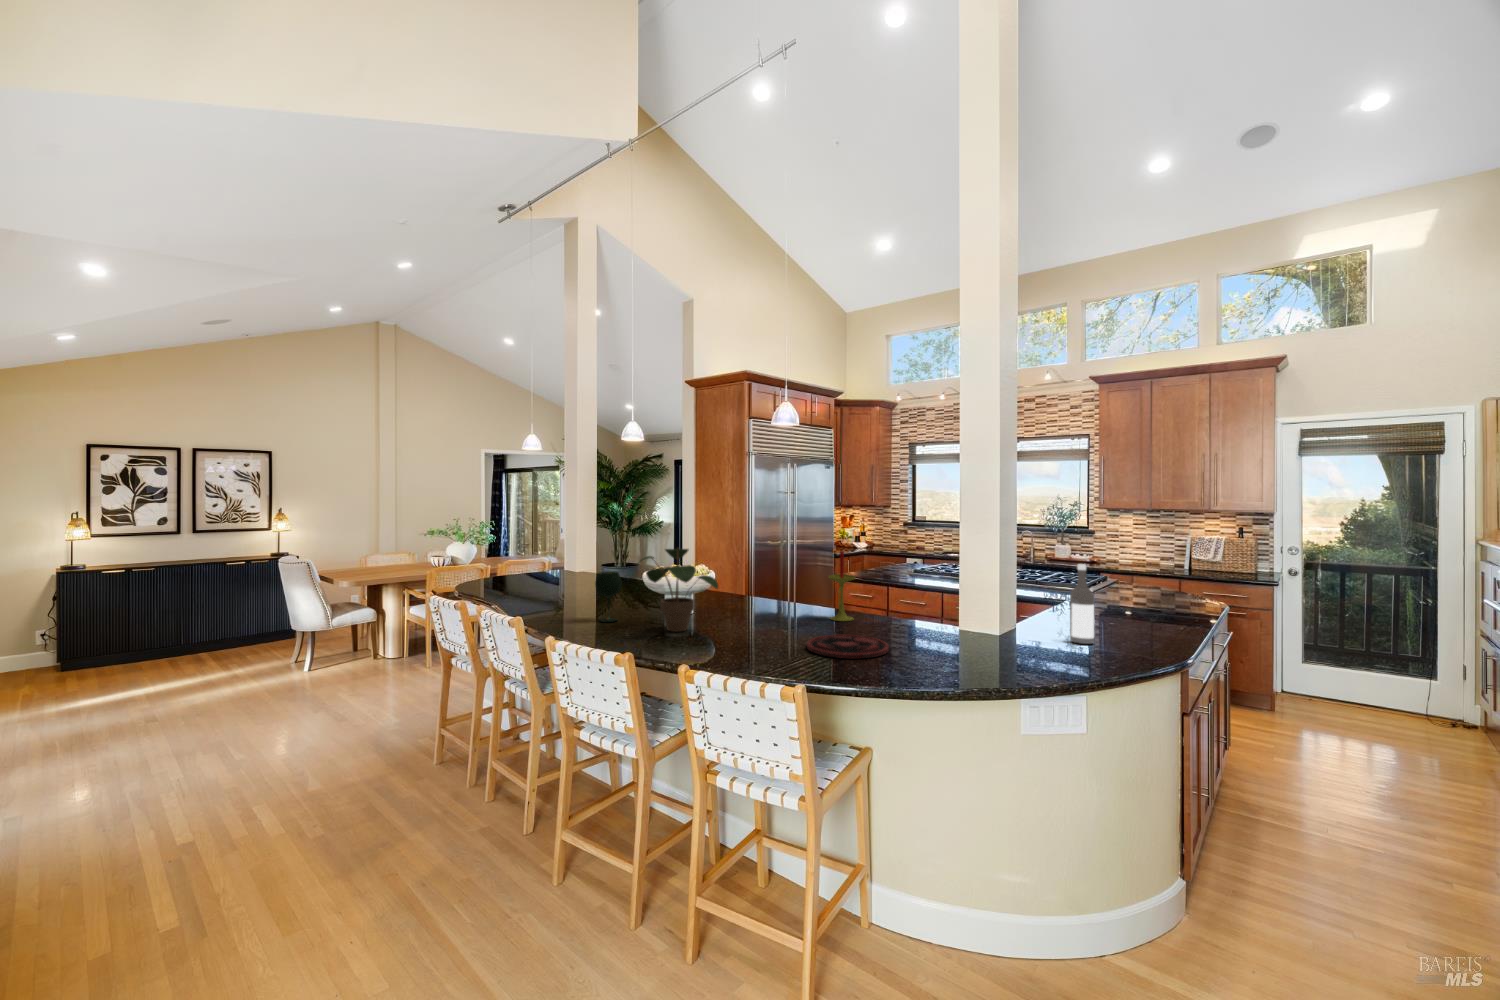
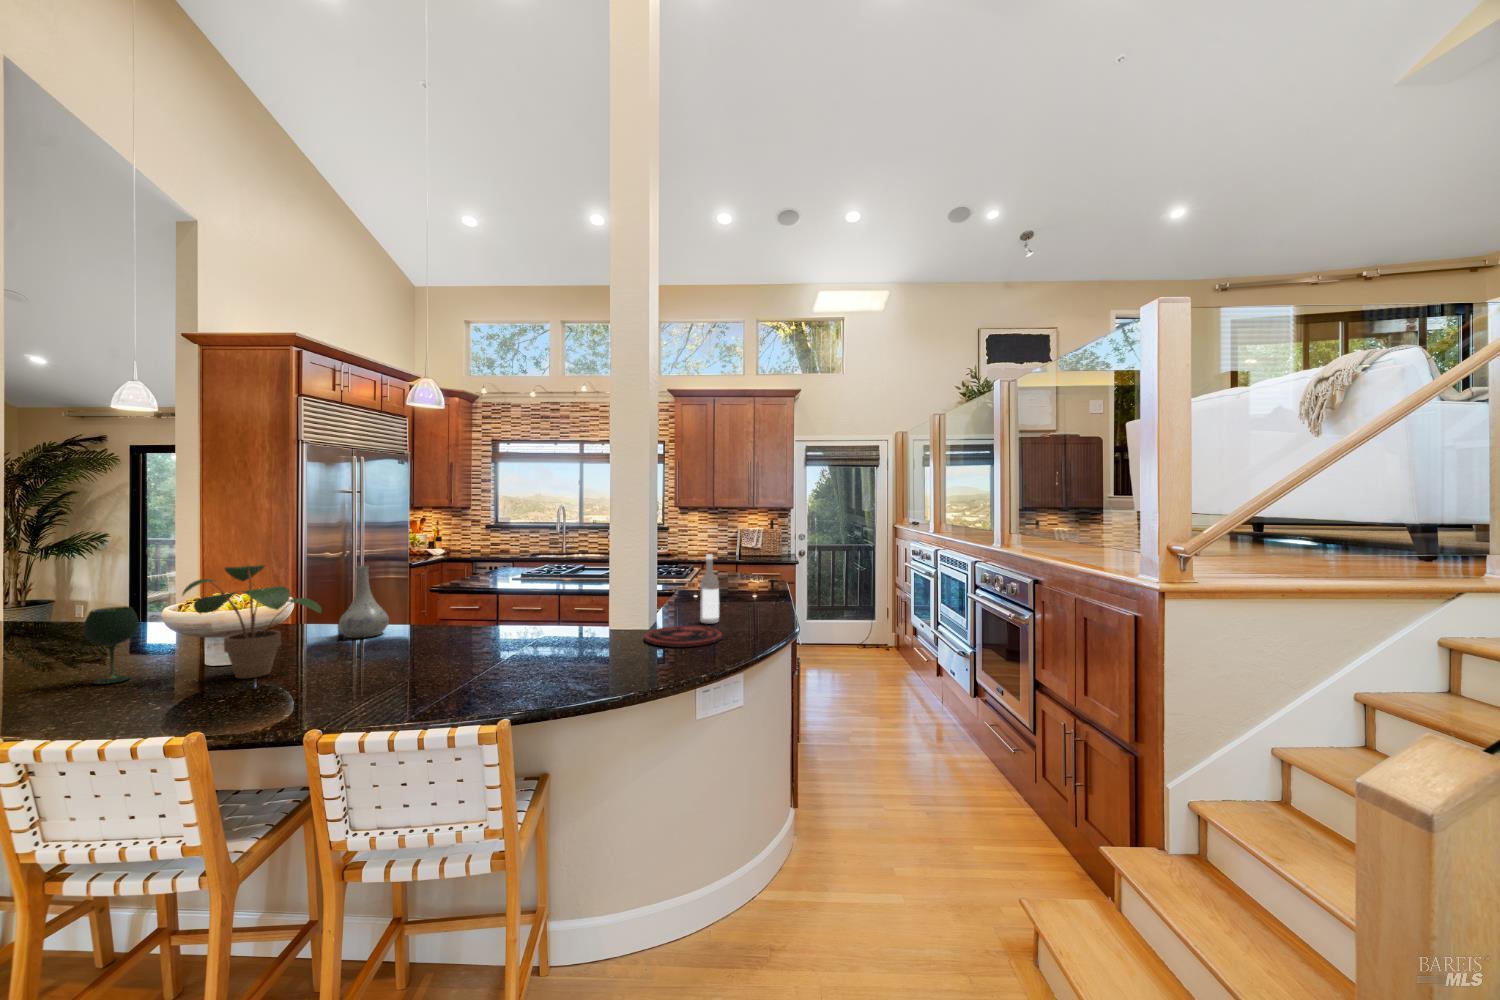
candle: present [829,551,855,621] -> none [457,554,490,634]
vase: none [745,554,780,613] -> present [339,566,389,638]
plate: present [807,635,889,658] -> present [644,626,722,647]

